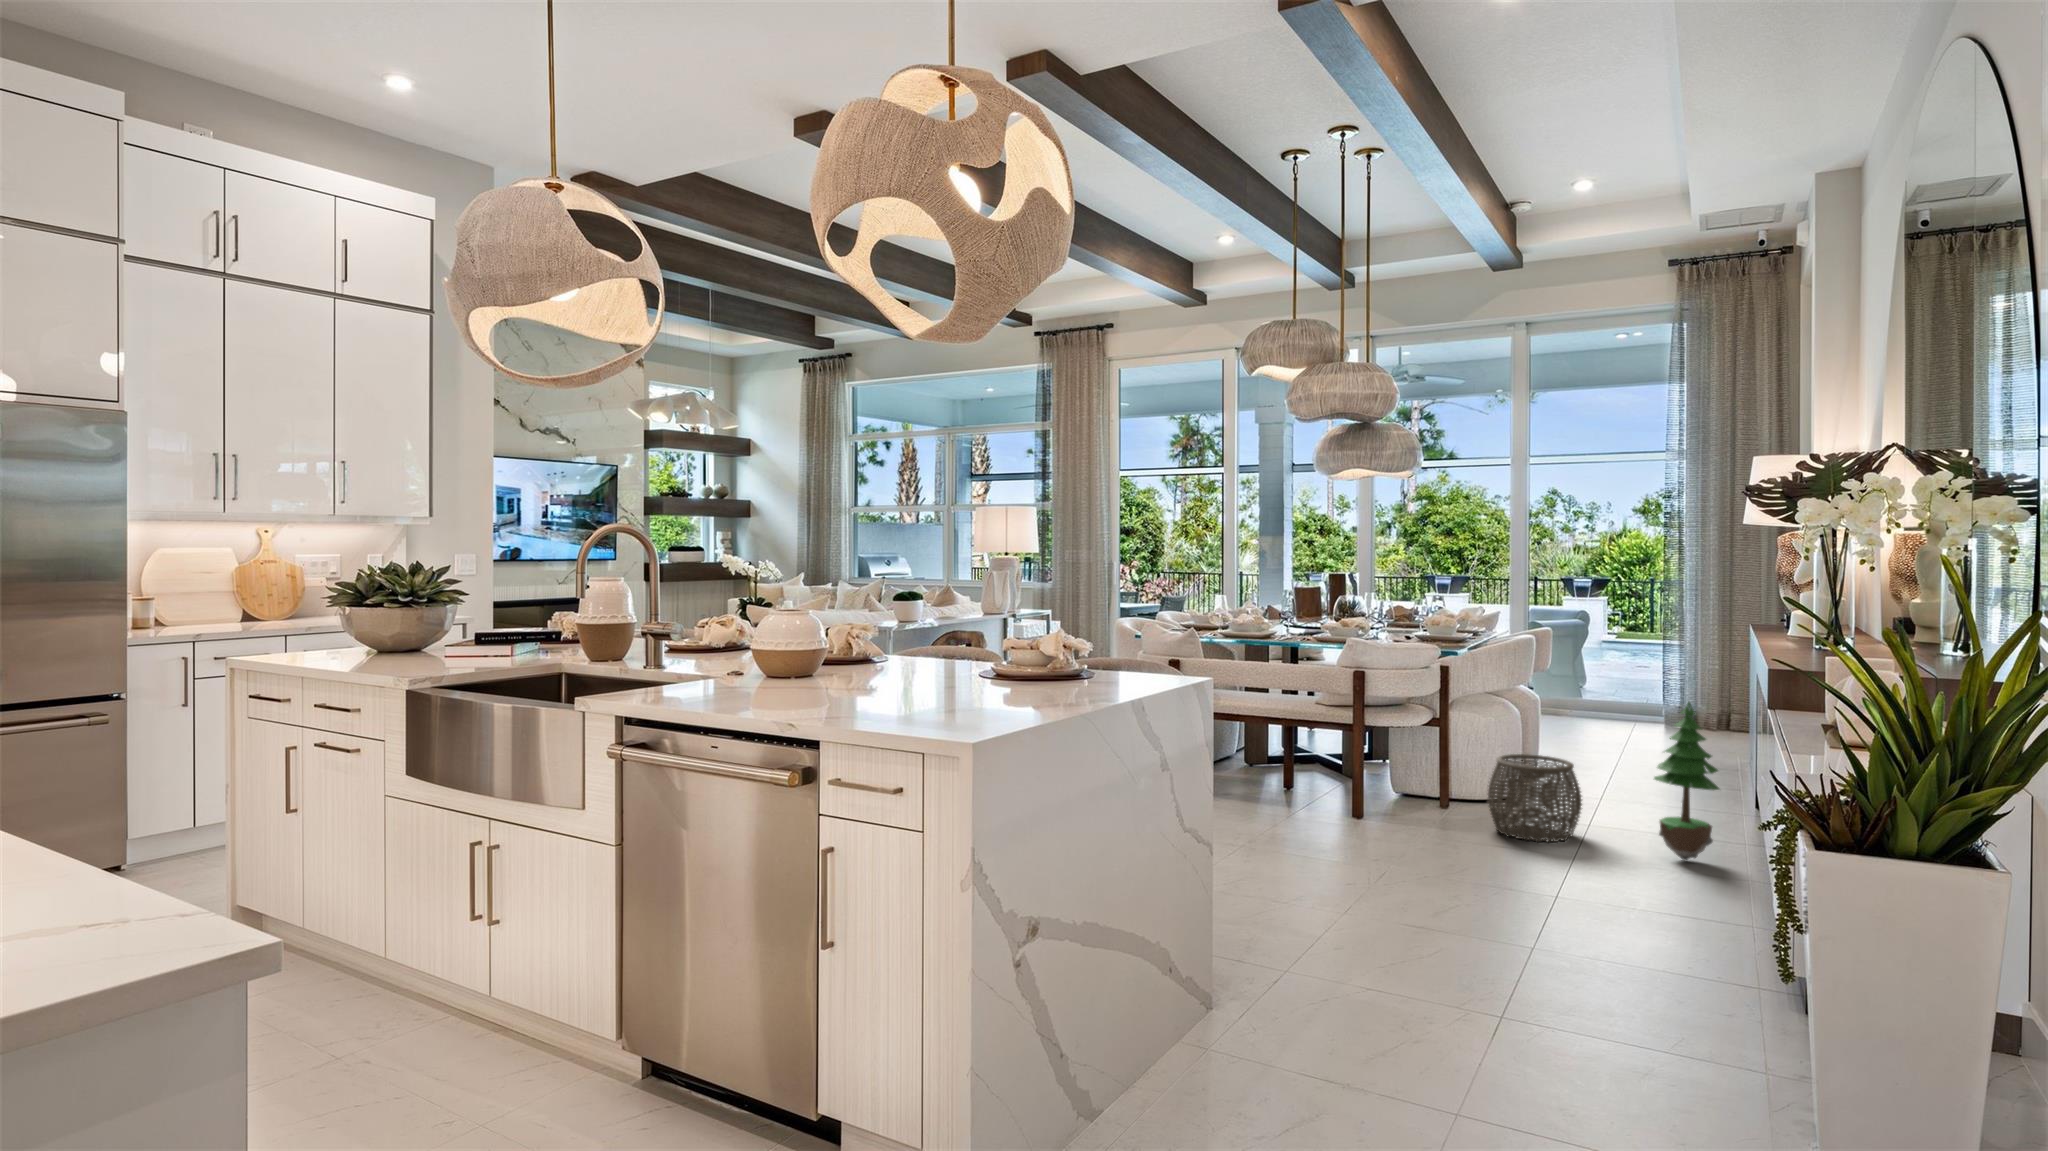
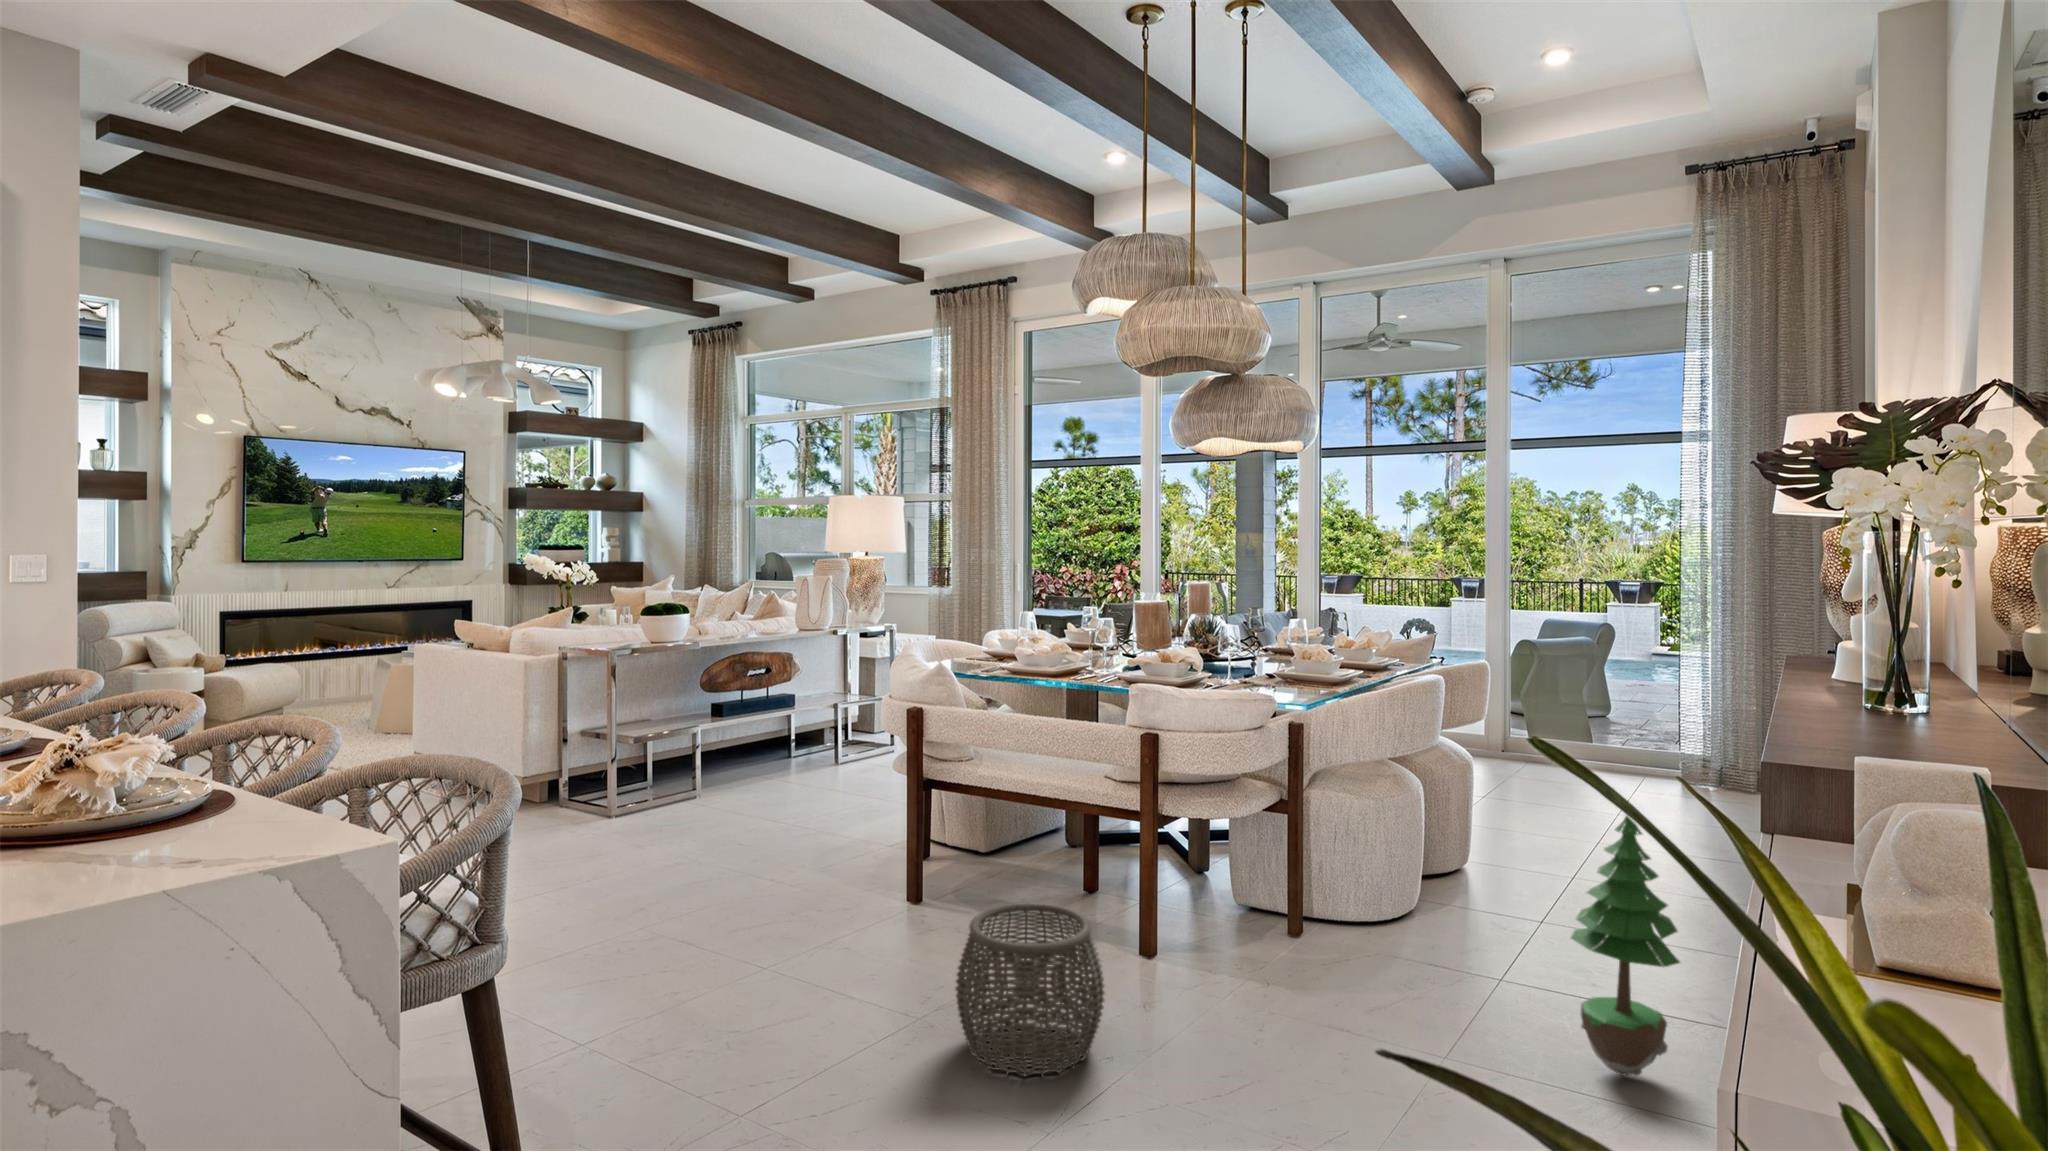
woven basket: present [1487,754,1582,842] -> present [955,903,1105,1076]

